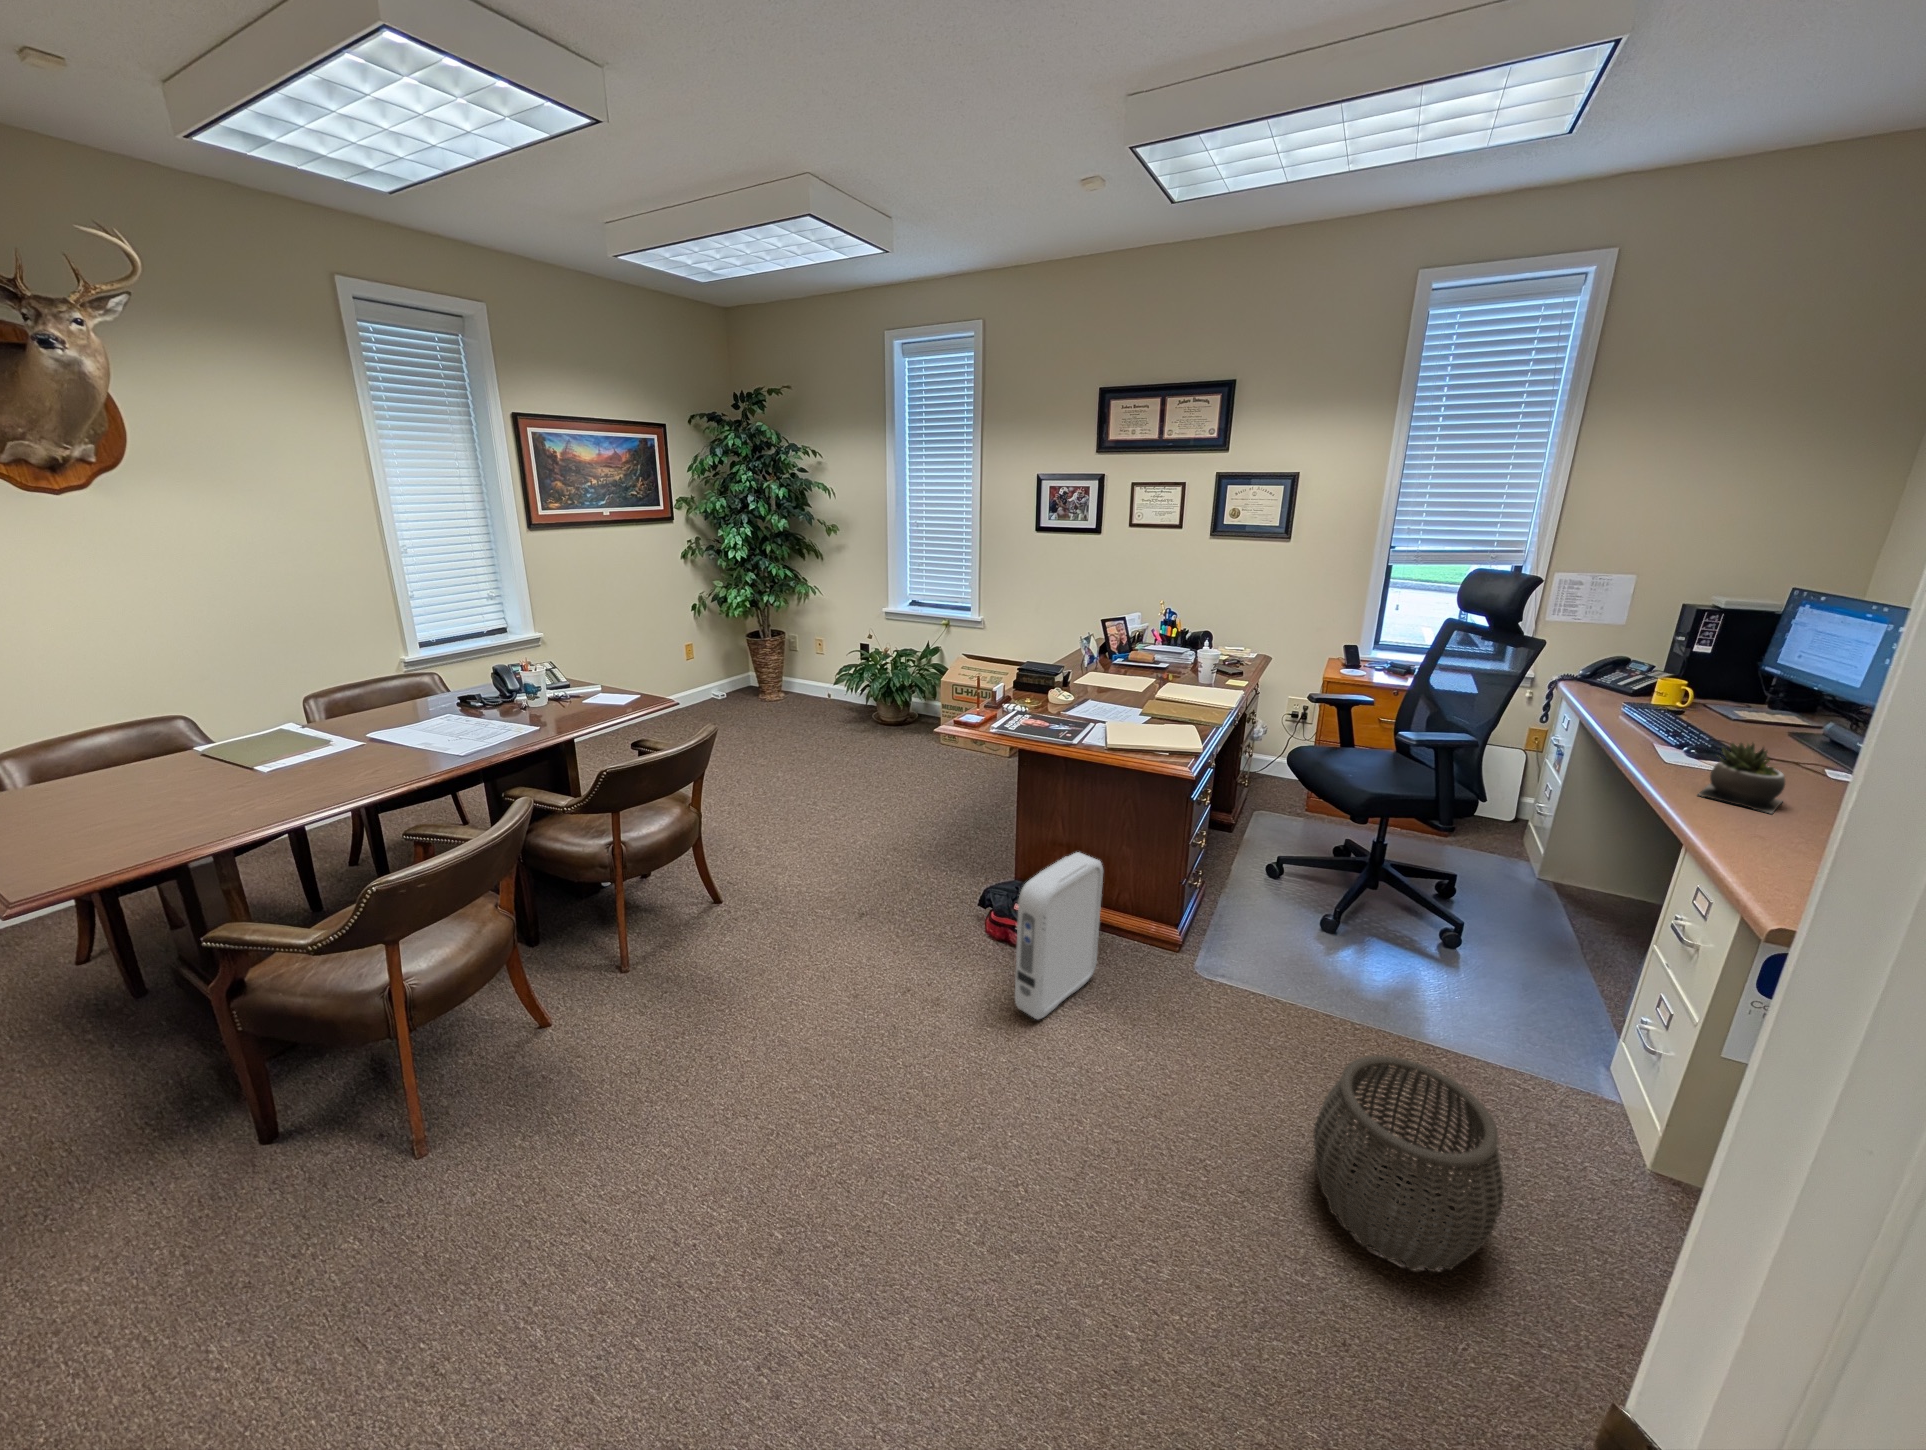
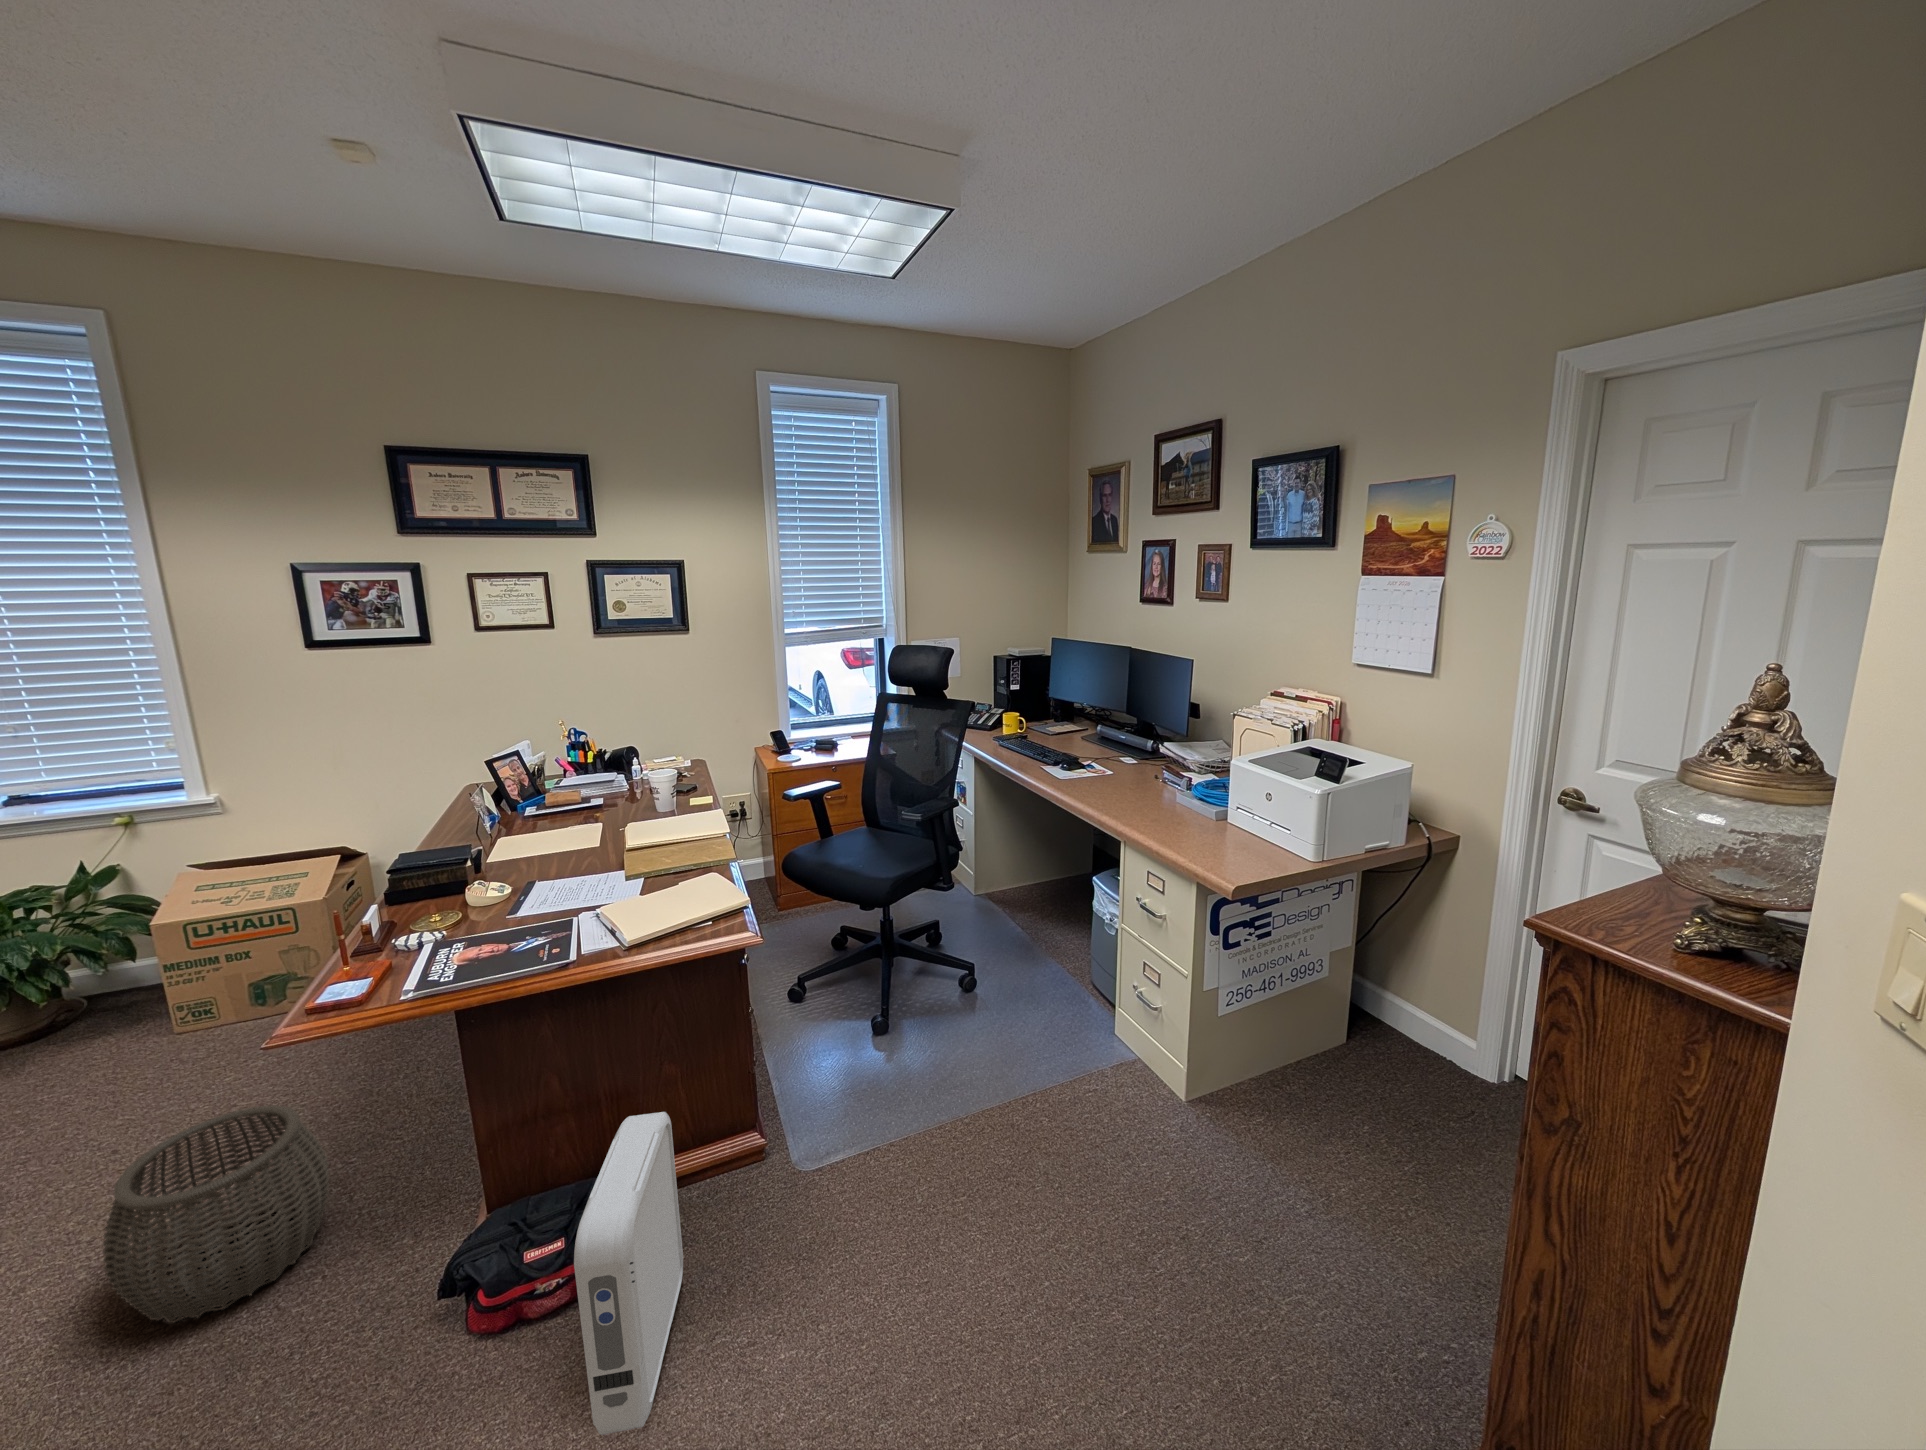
succulent plant: present [1698,743,1785,813] -> none [1100,750,1145,799]
woven basket: present [1313,1055,1504,1271] -> present [103,1105,329,1323]

